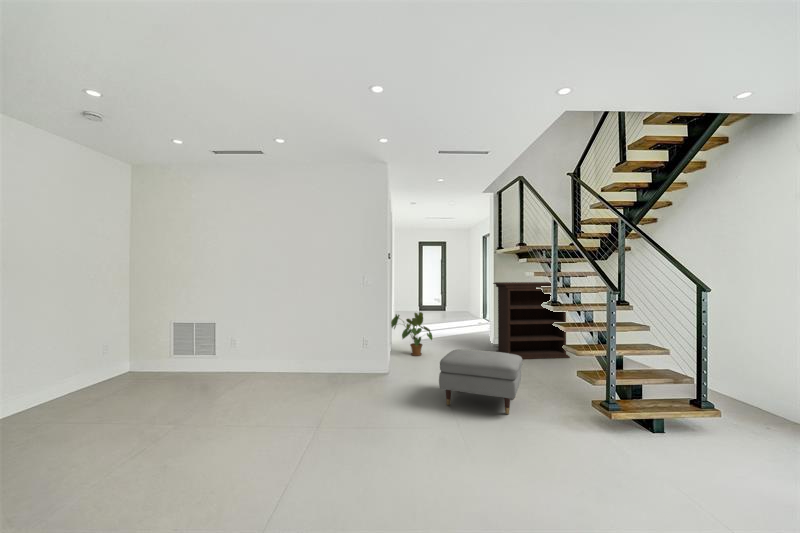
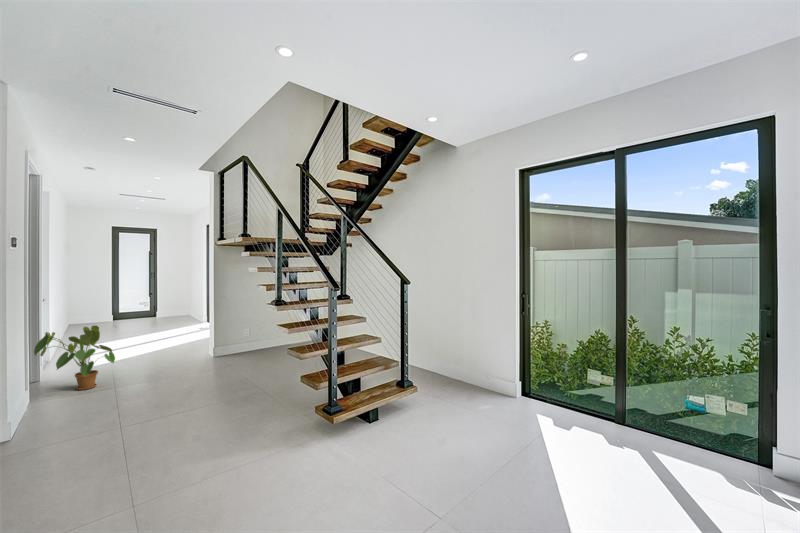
bookshelf: present [493,282,571,359] -> none [210,278,299,371]
ottoman: present [439,349,523,414] -> none [106,368,239,462]

